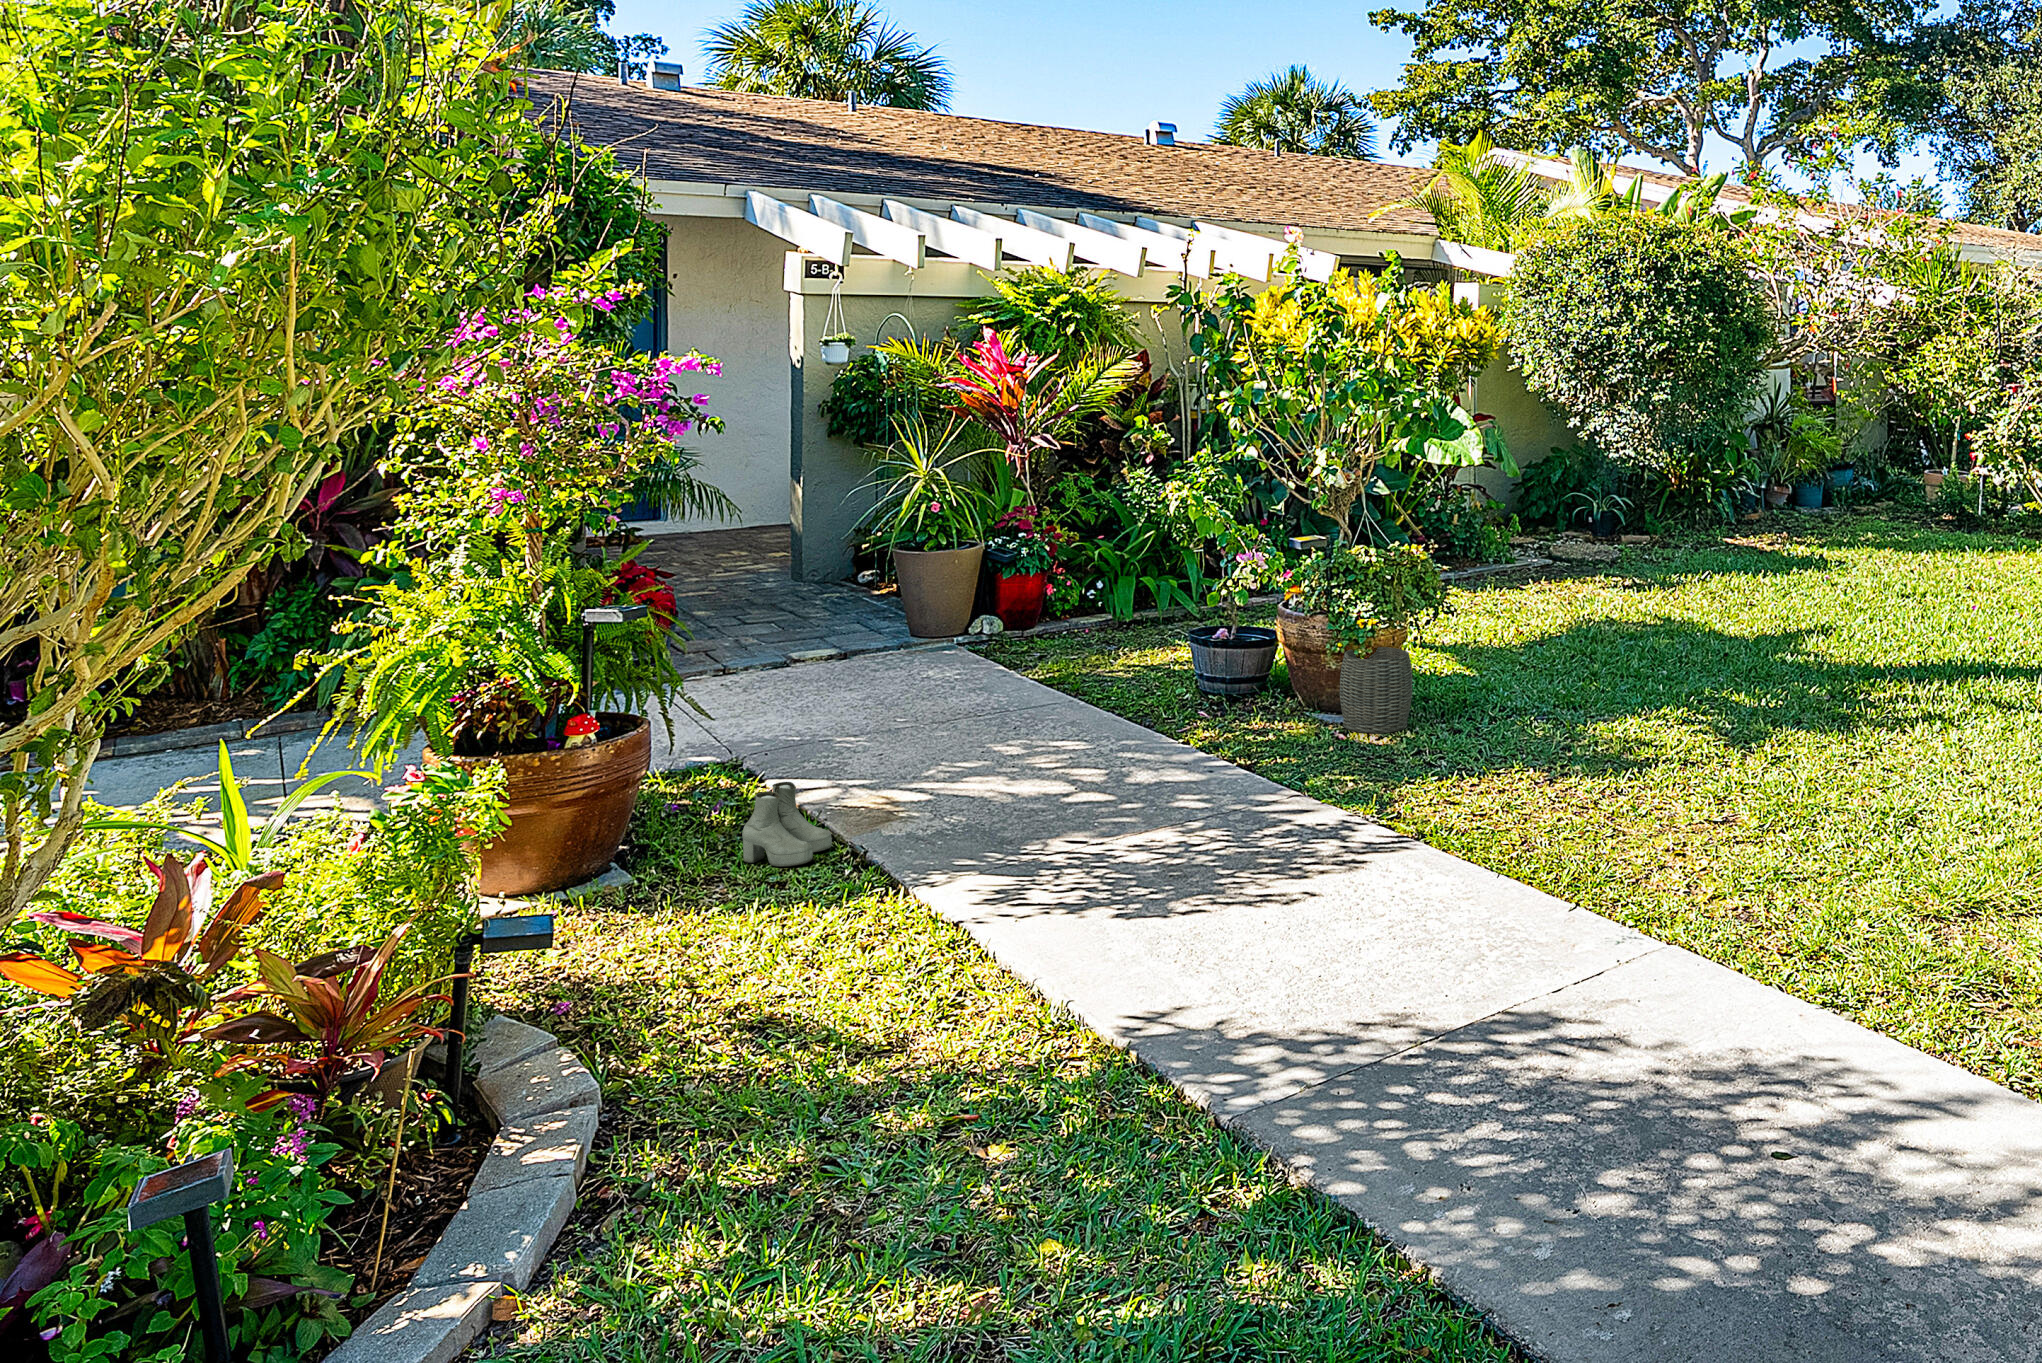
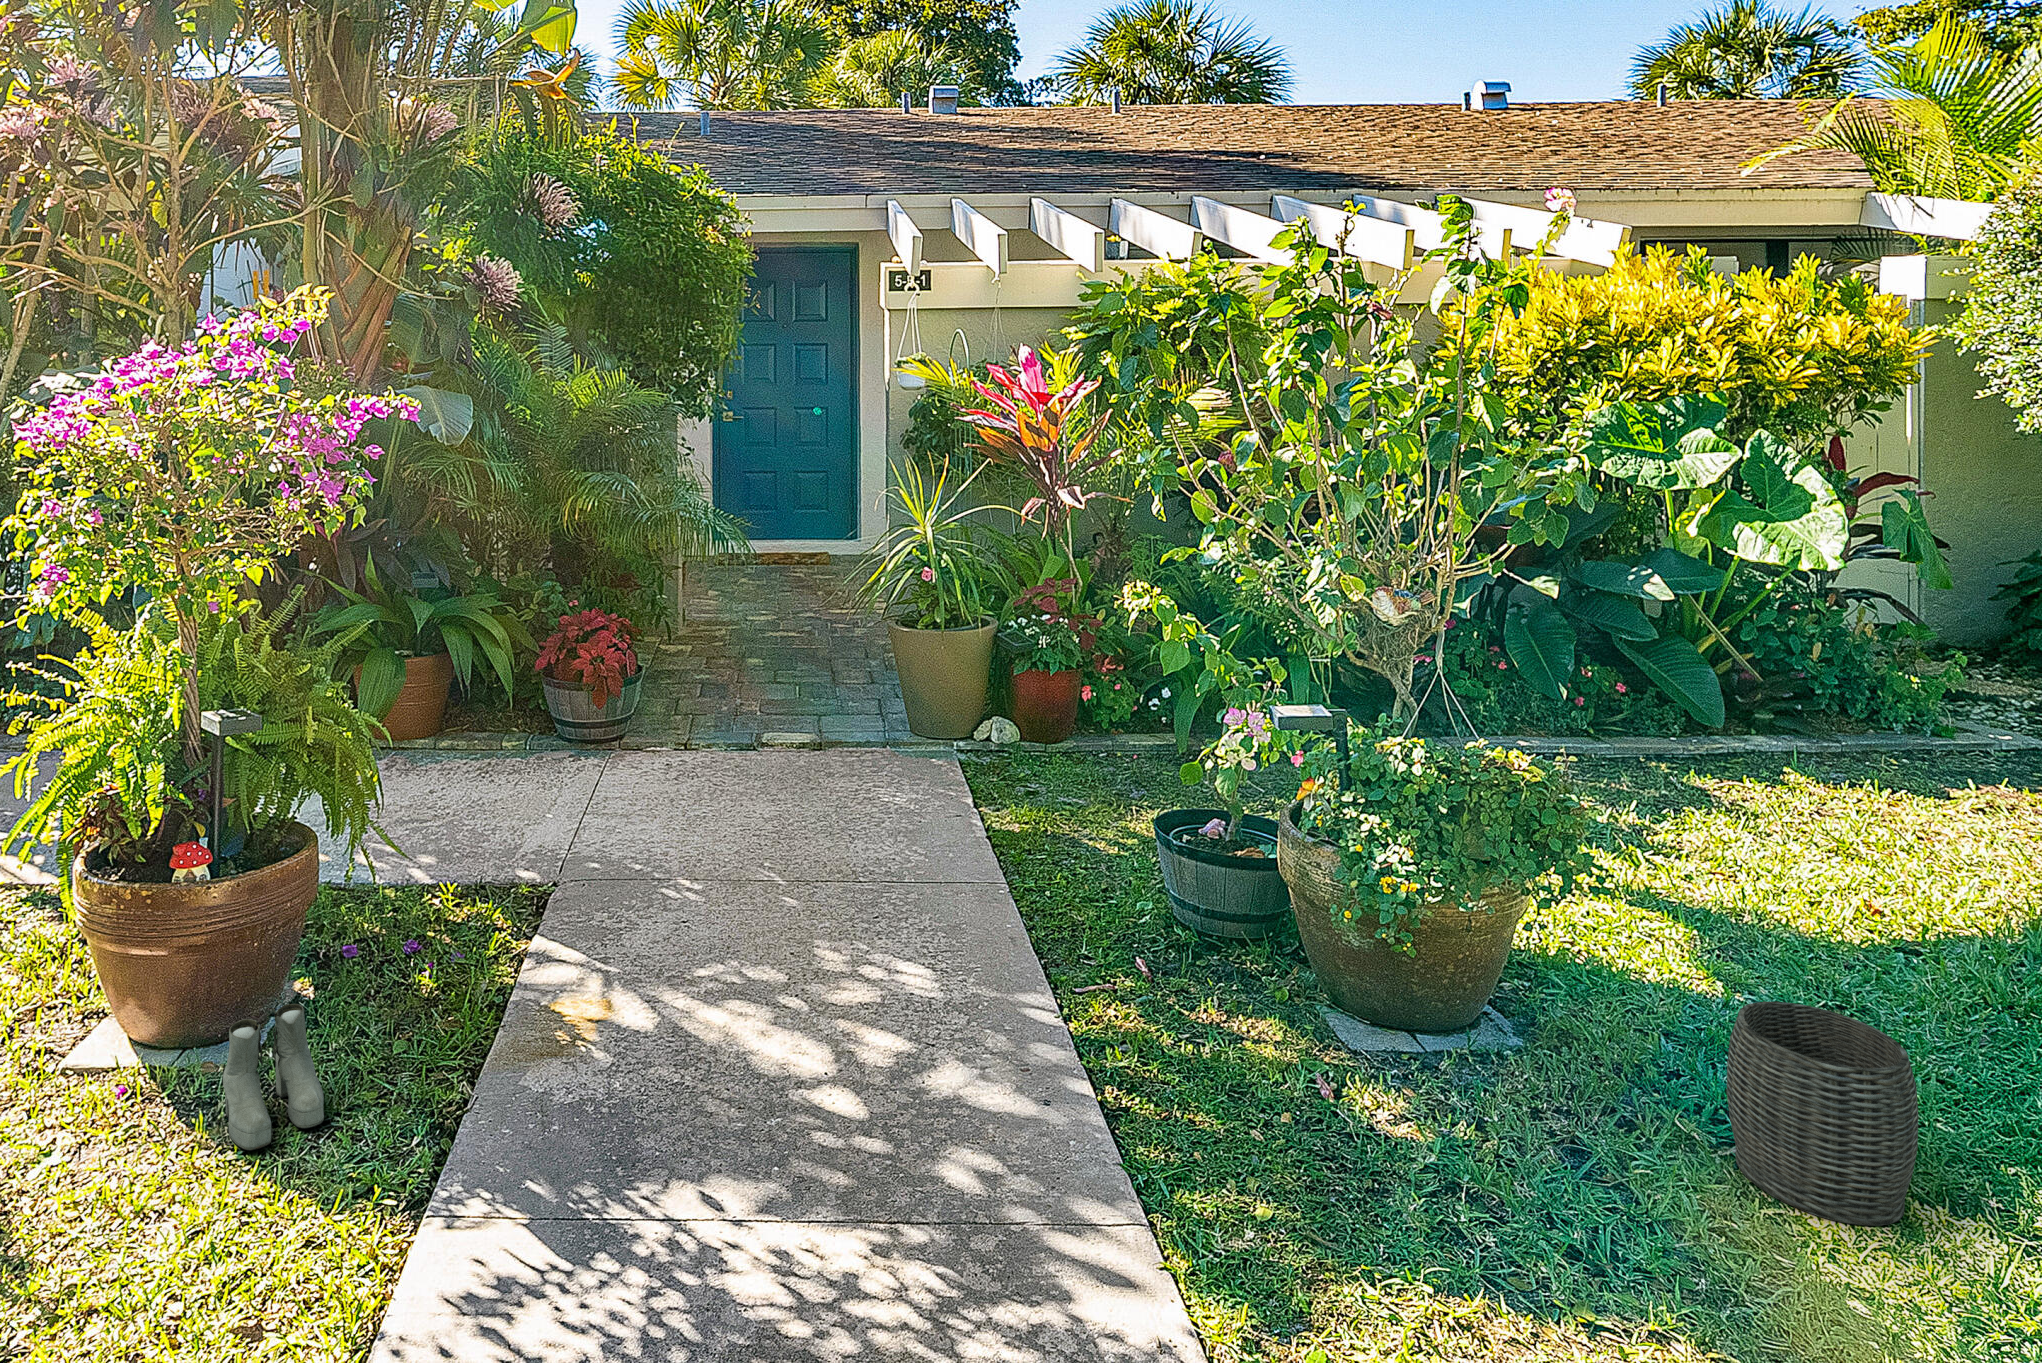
woven basket: present [1340,647,1412,733] -> present [1727,1002,1918,1226]

